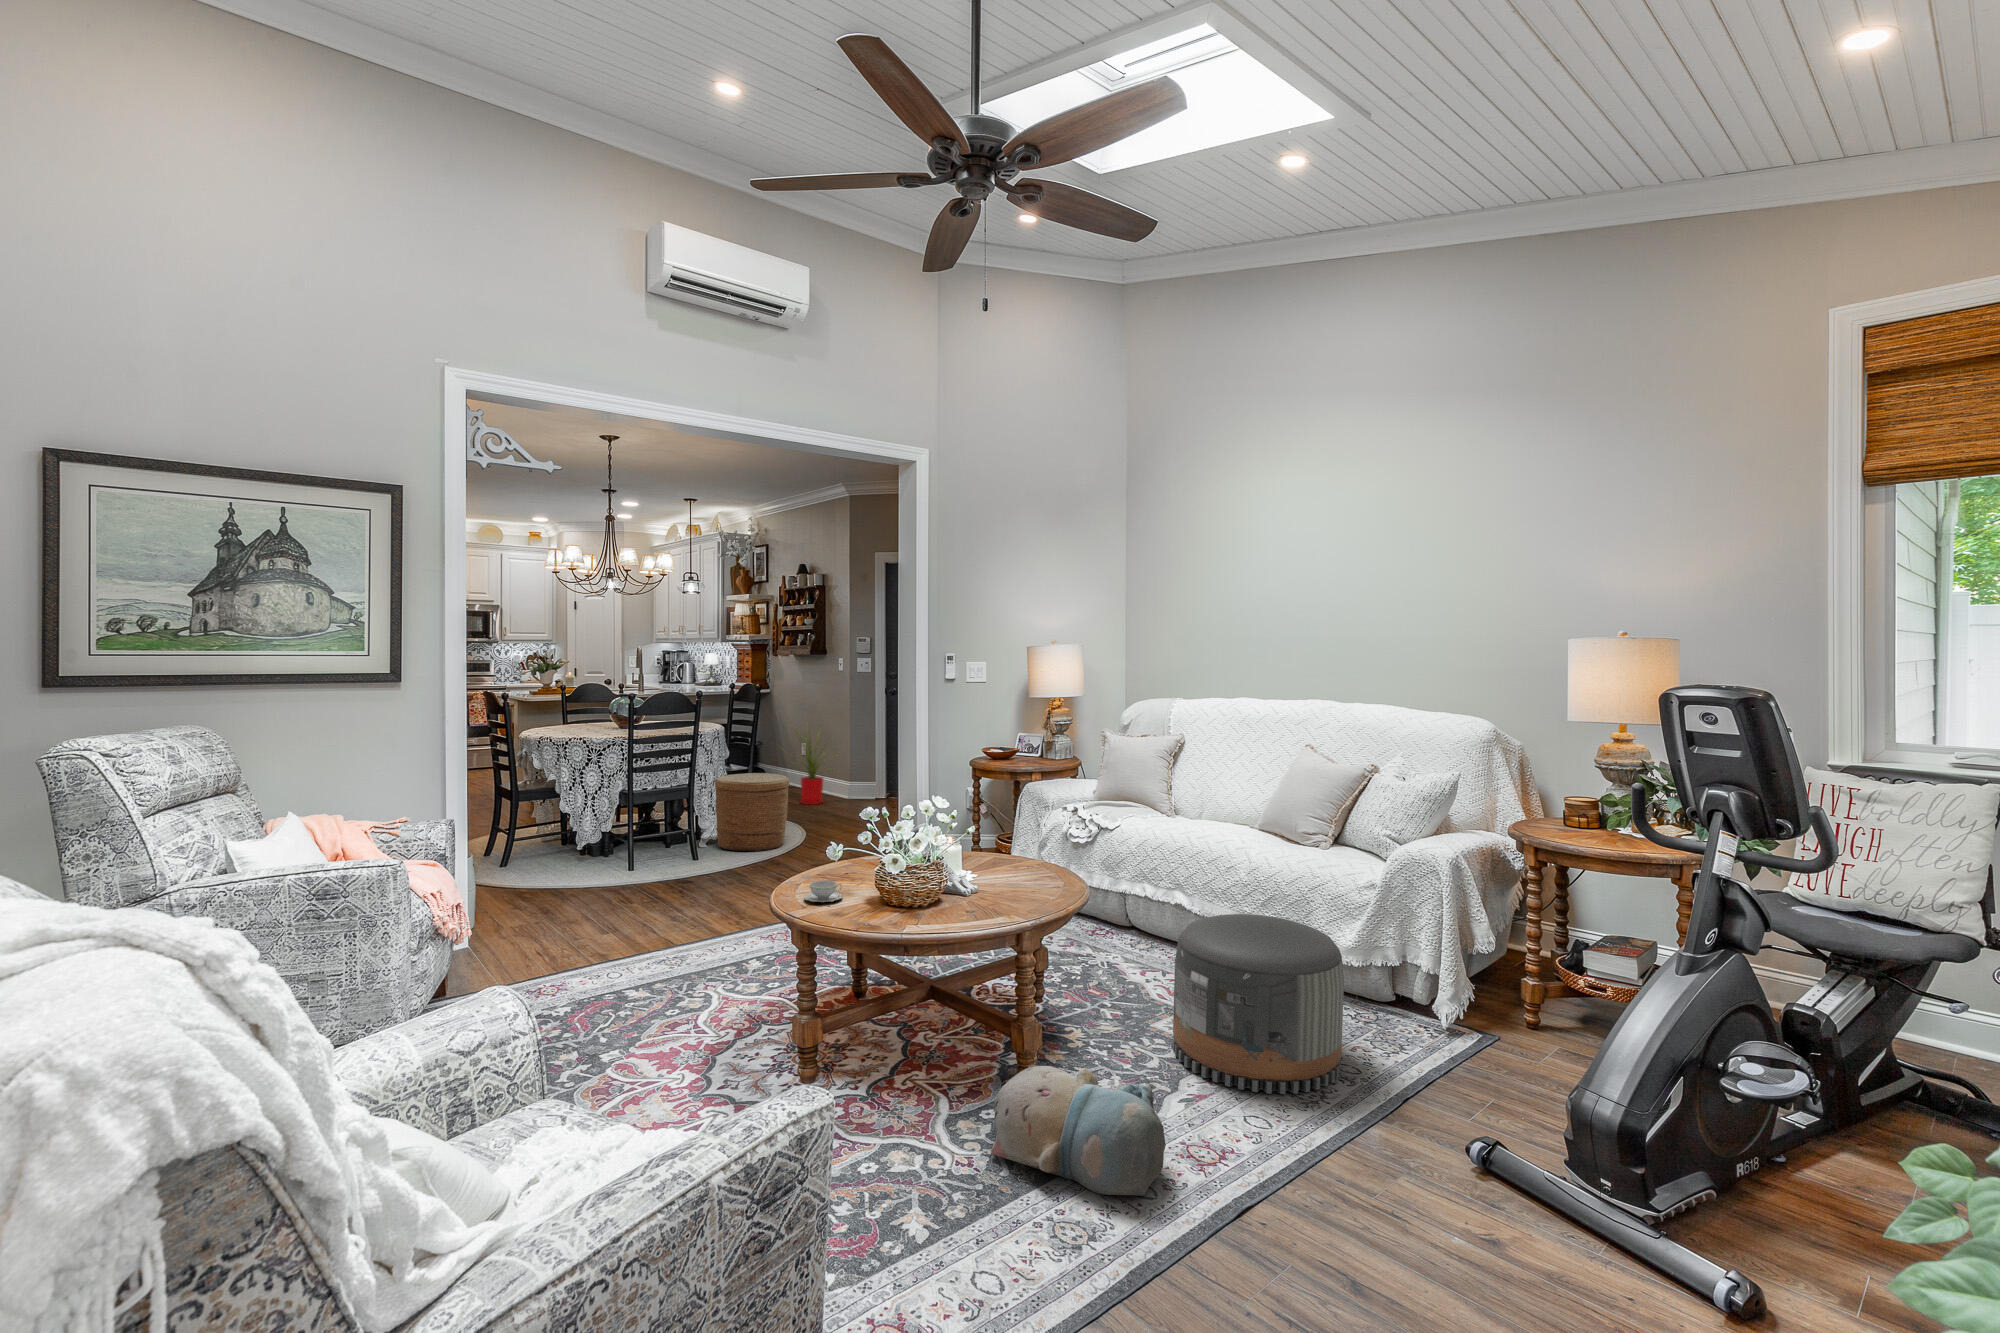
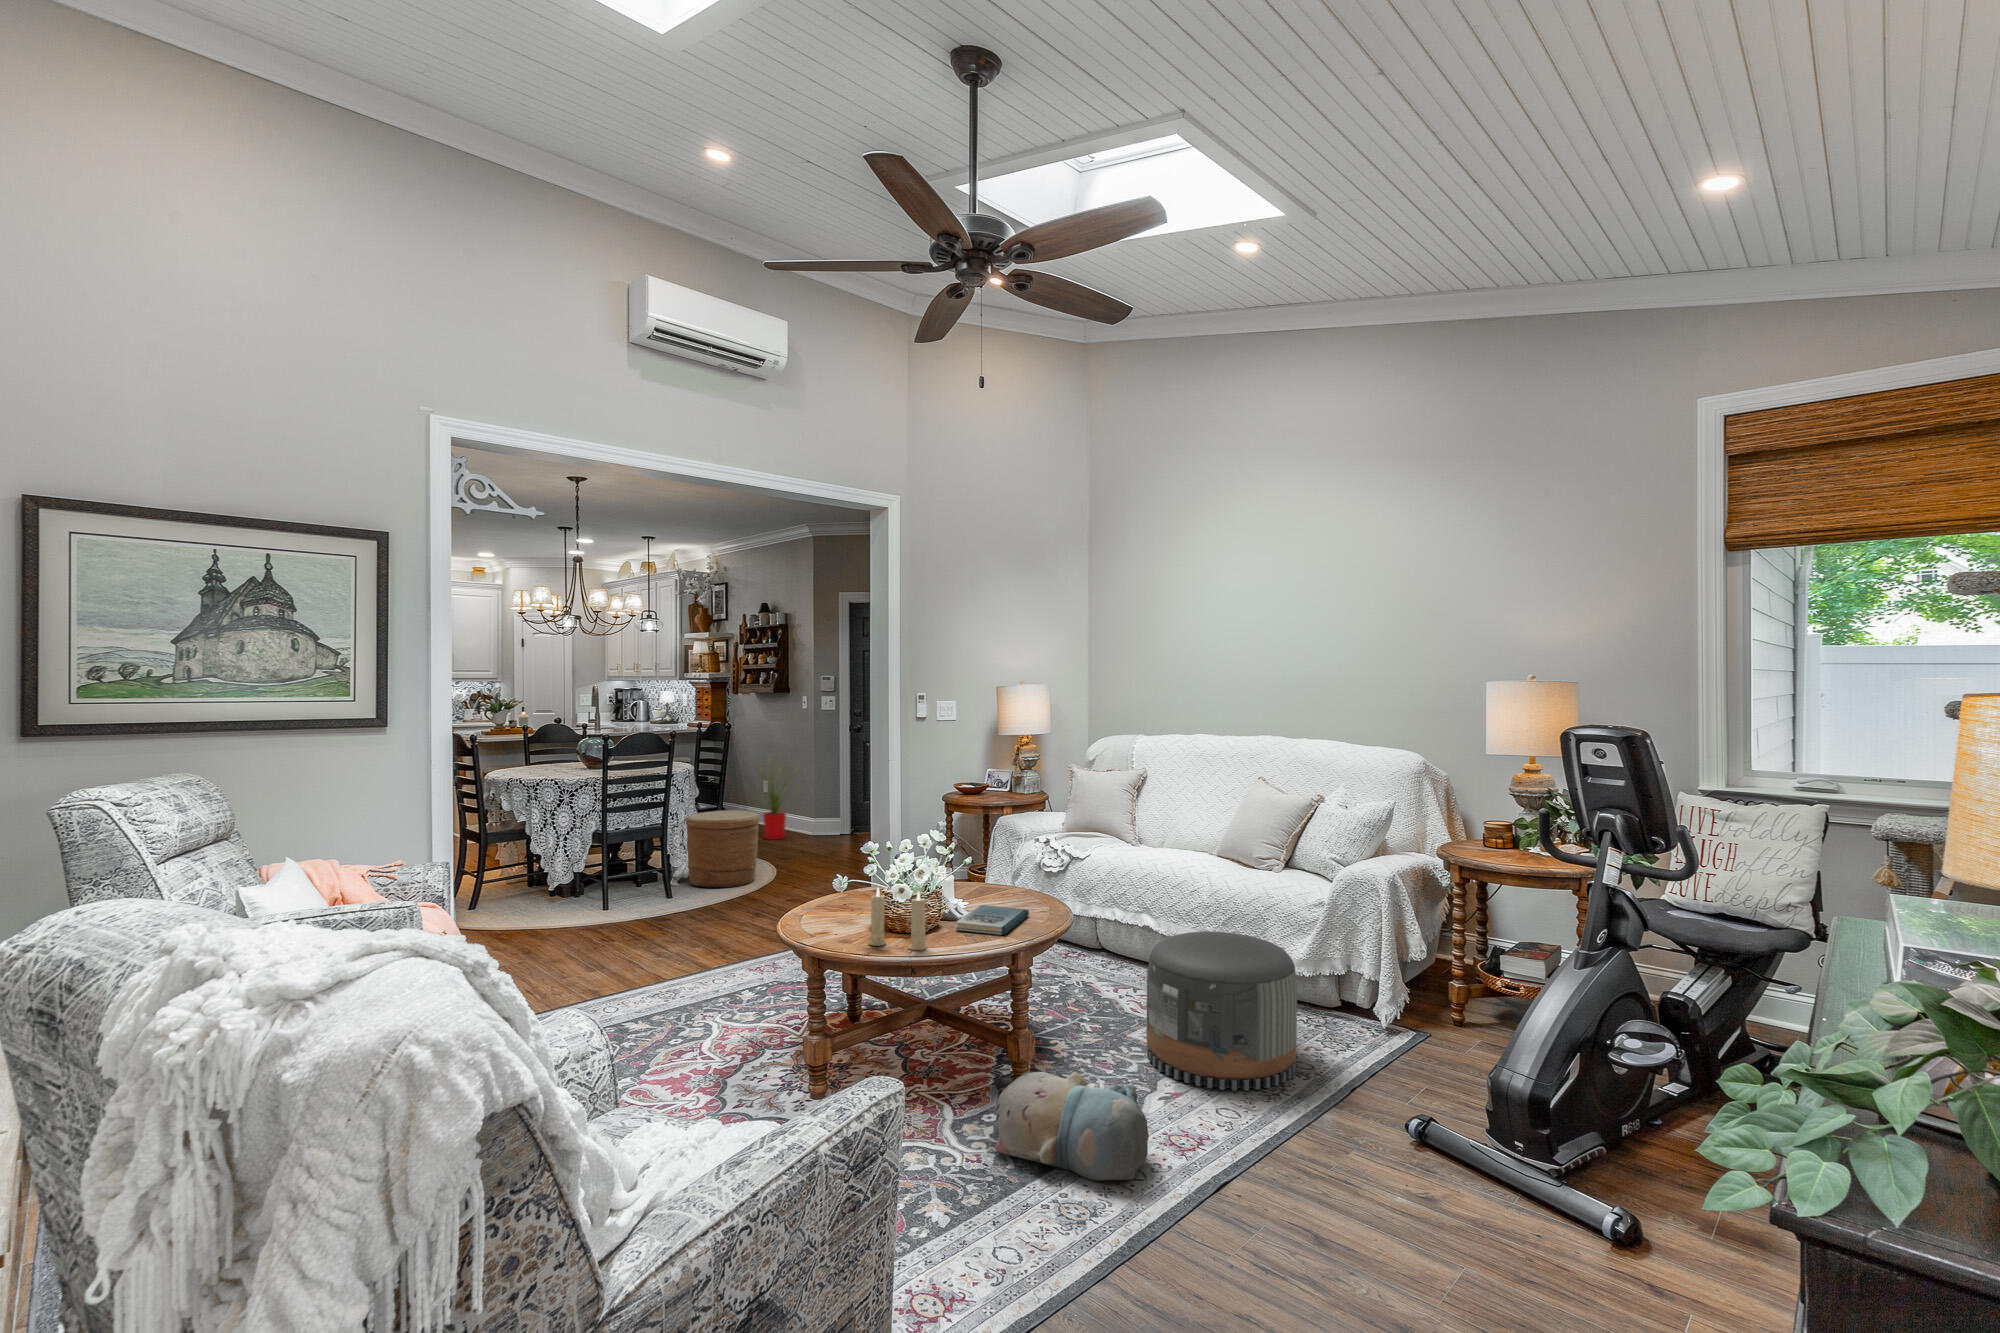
candle: none [863,851,927,925] -> present [868,887,927,950]
book: none [962,877,1045,911] -> present [956,905,1029,935]
teacup: present [804,880,843,902] -> none [809,913,845,932]

